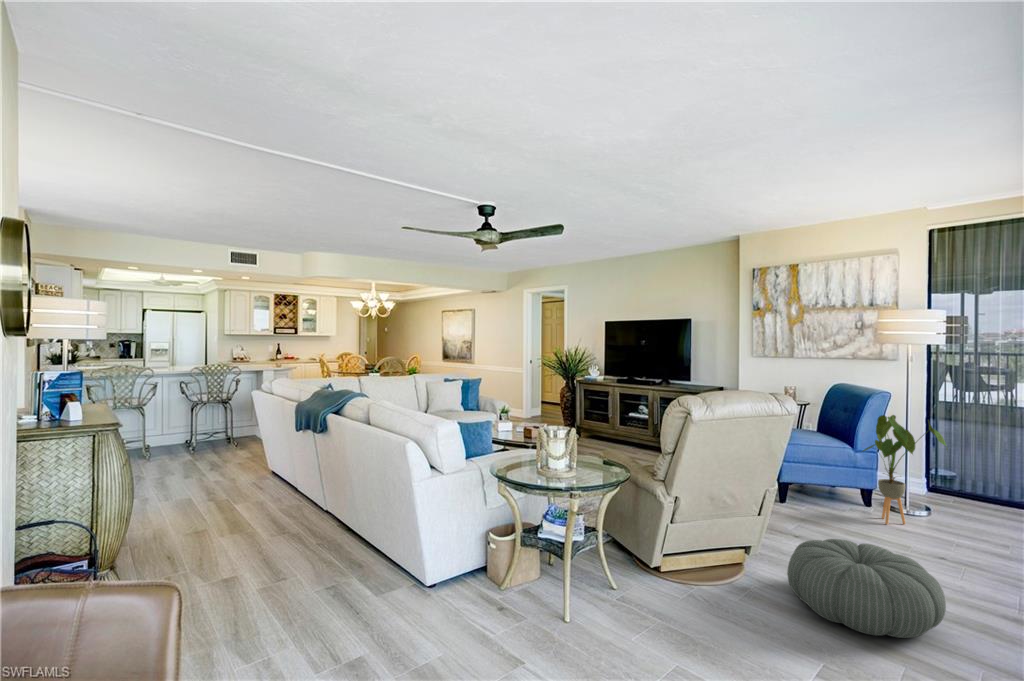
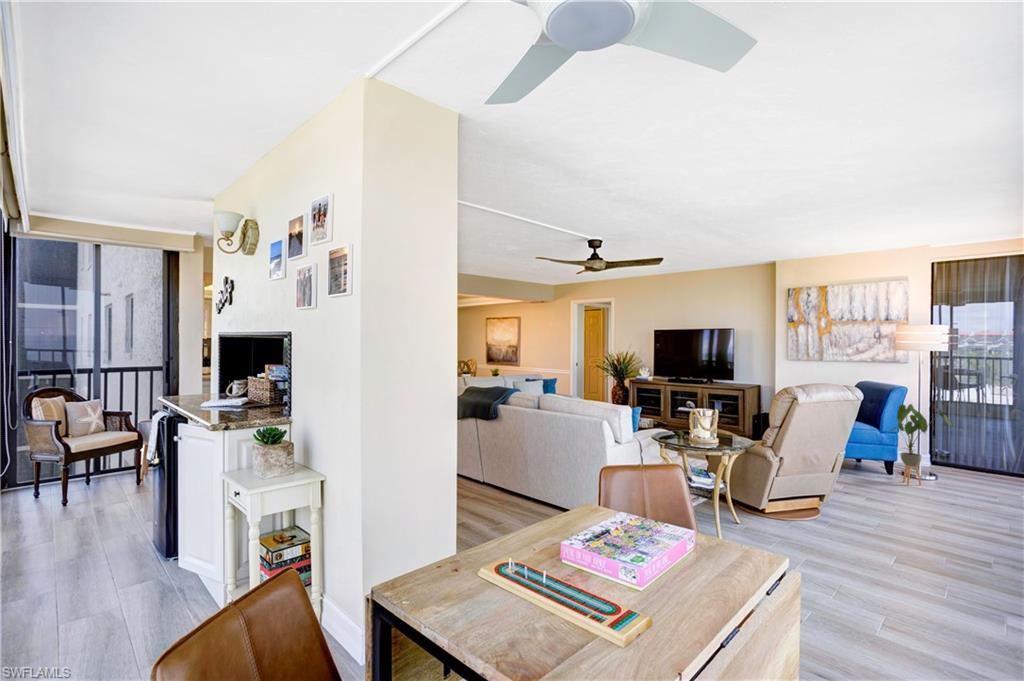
pouf: present [787,539,946,638] -> none [857,487,968,545]

